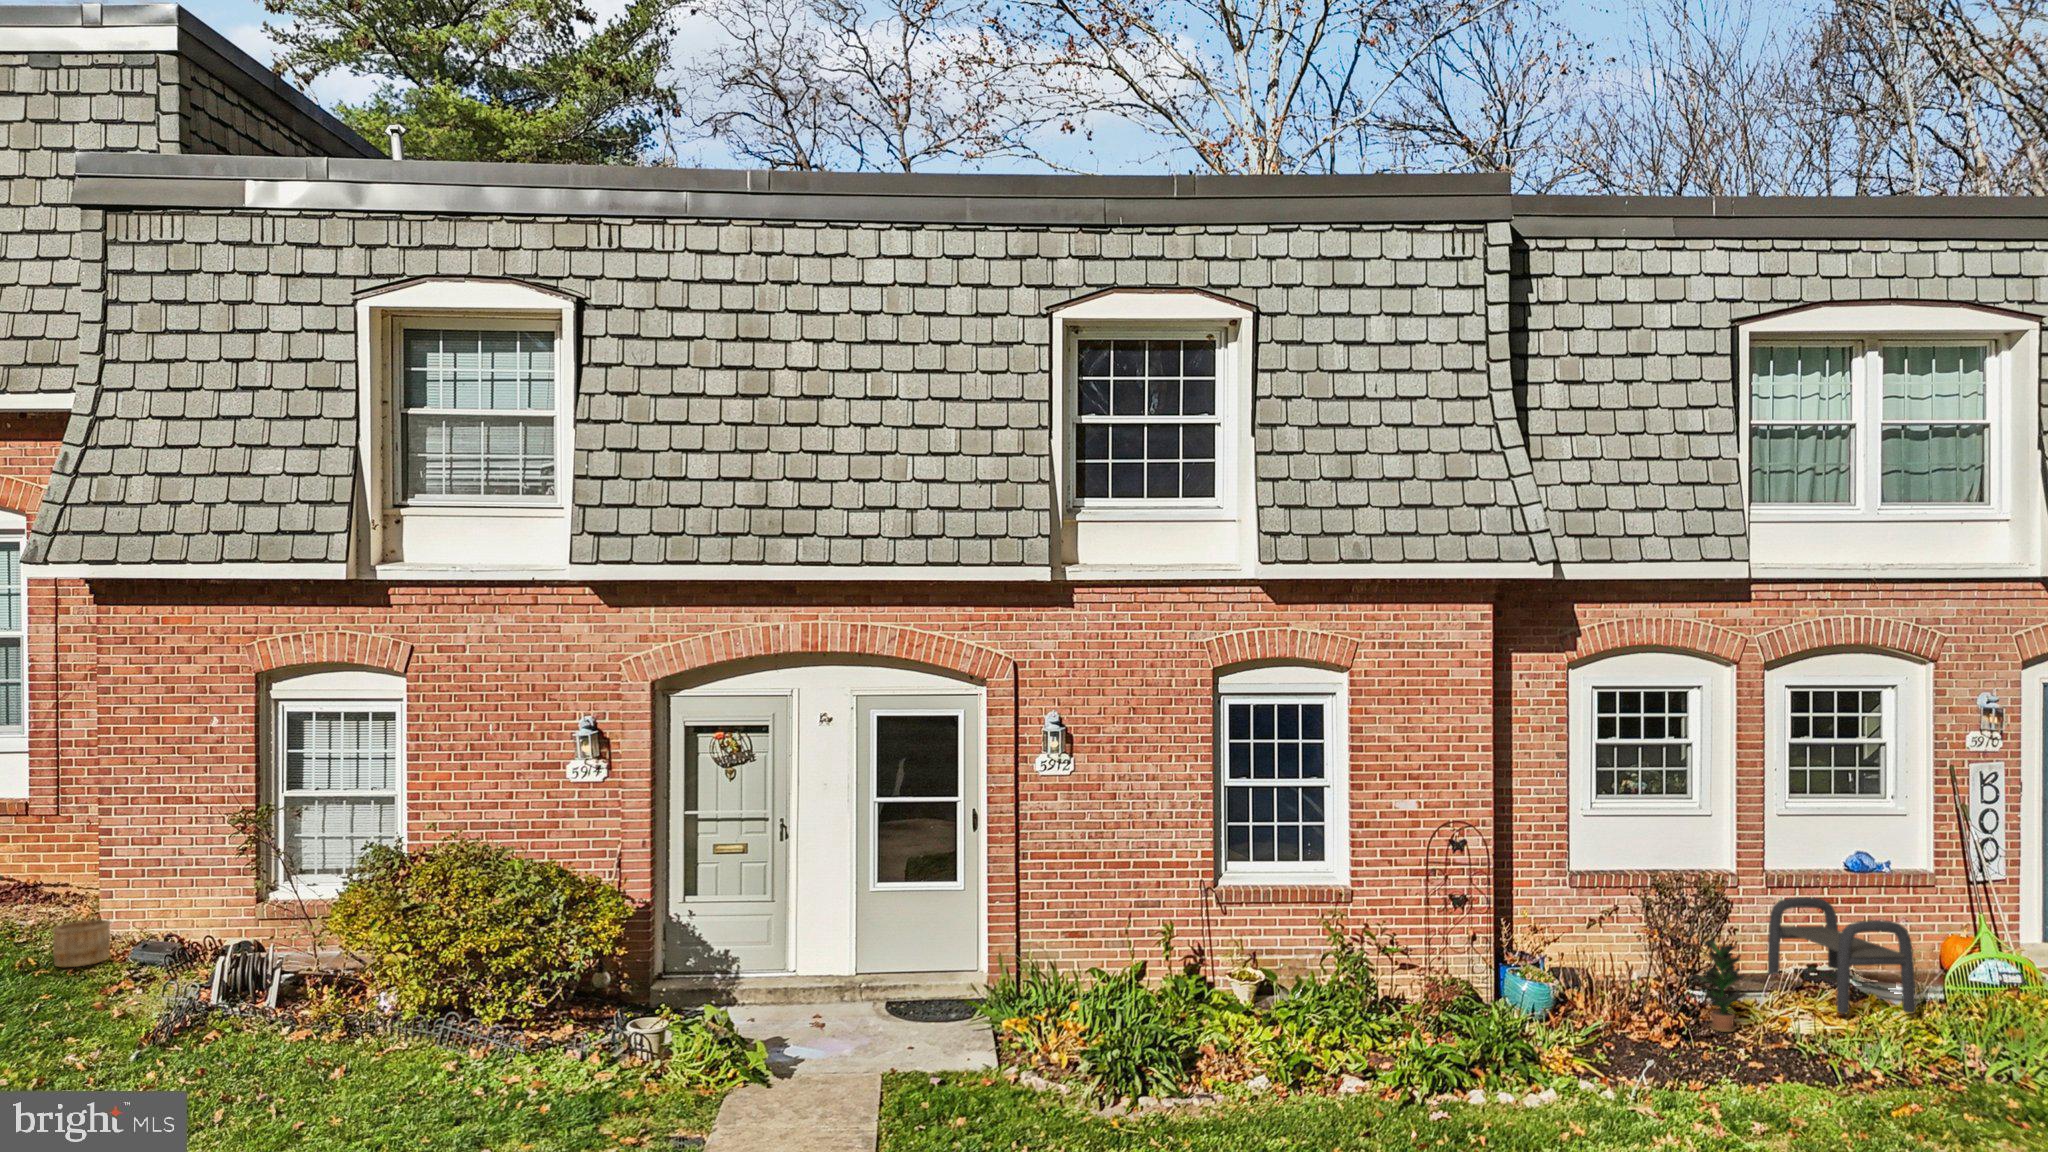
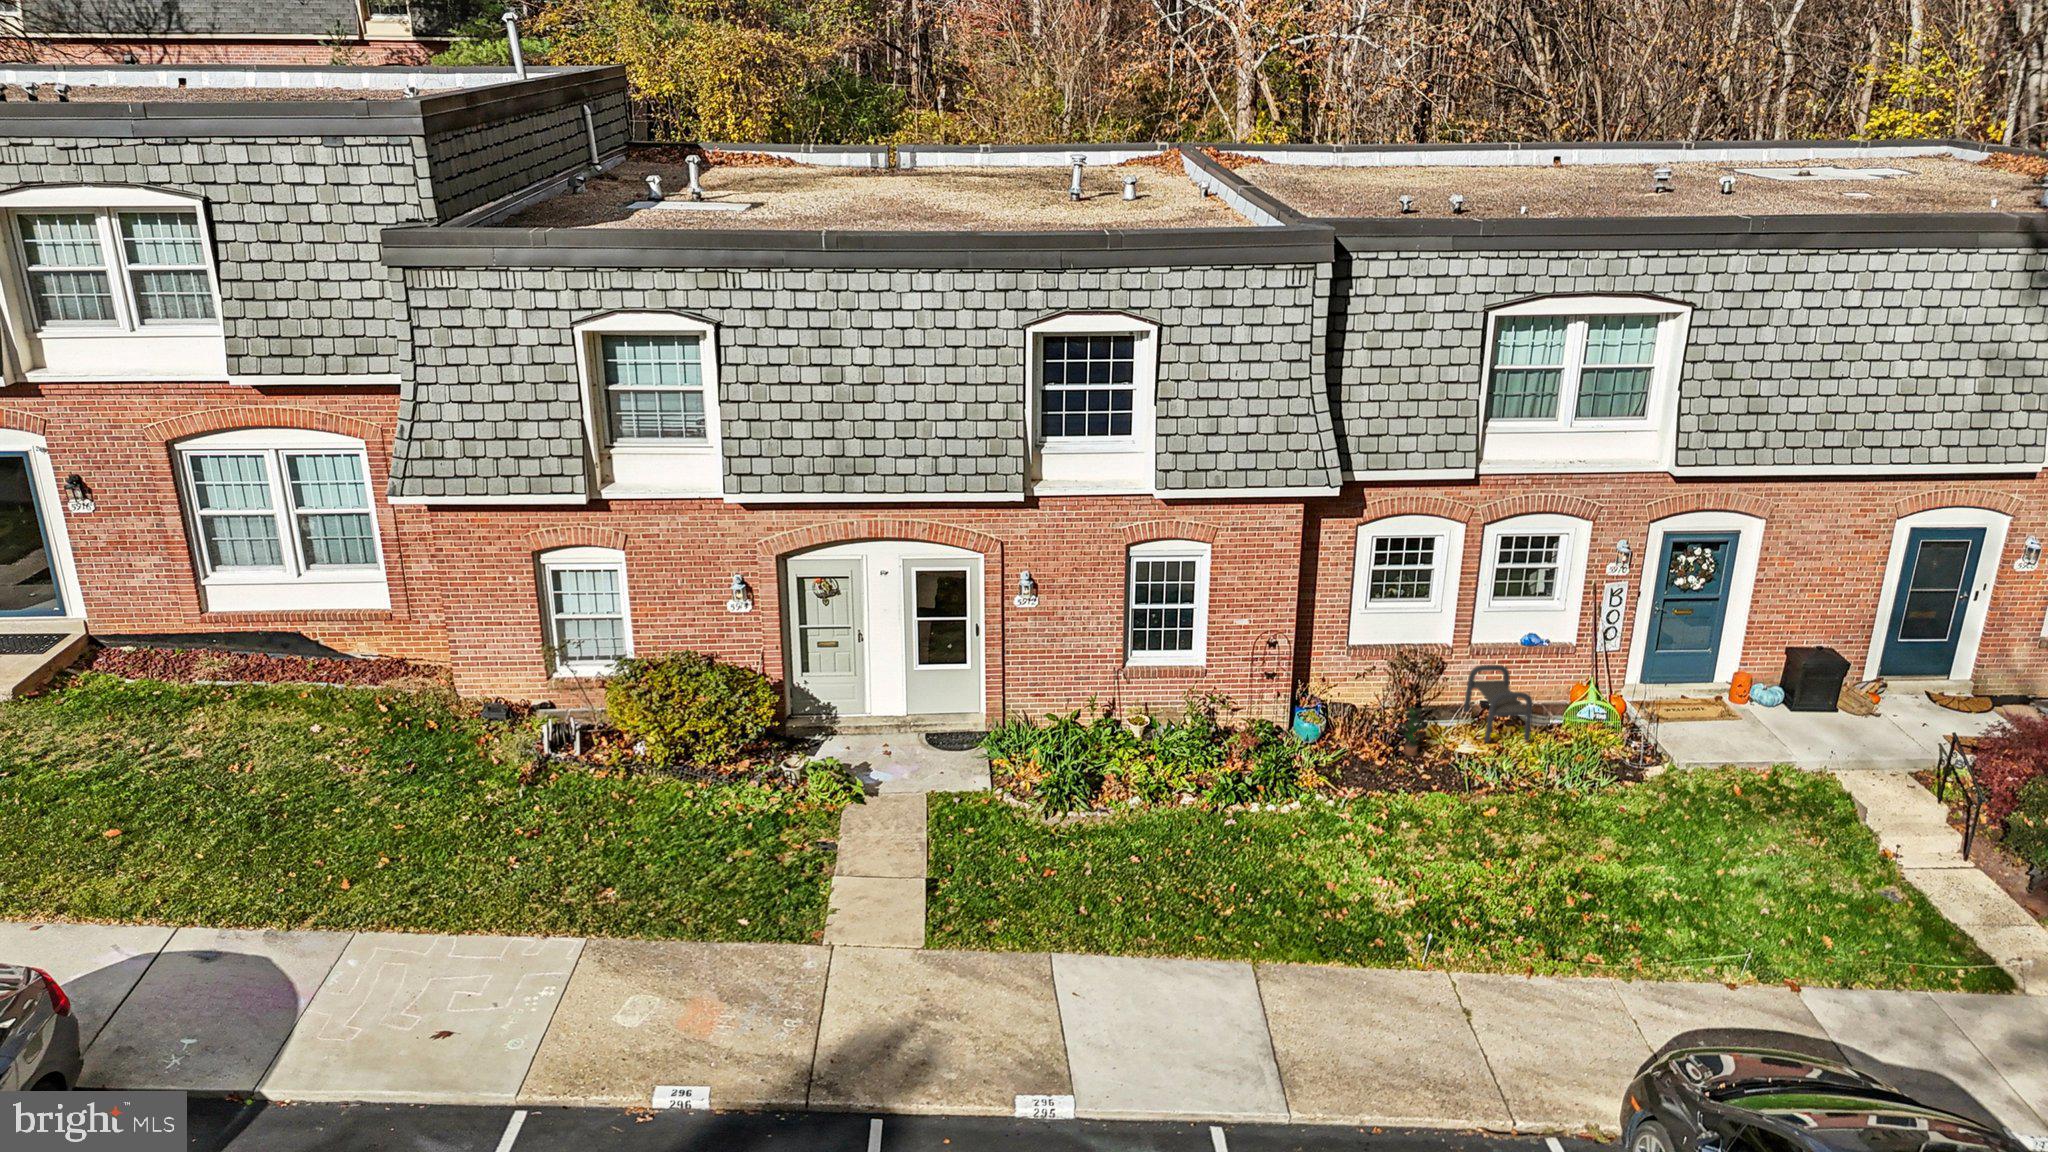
wooden bucket: present [52,919,111,967] -> none [433,690,465,721]

